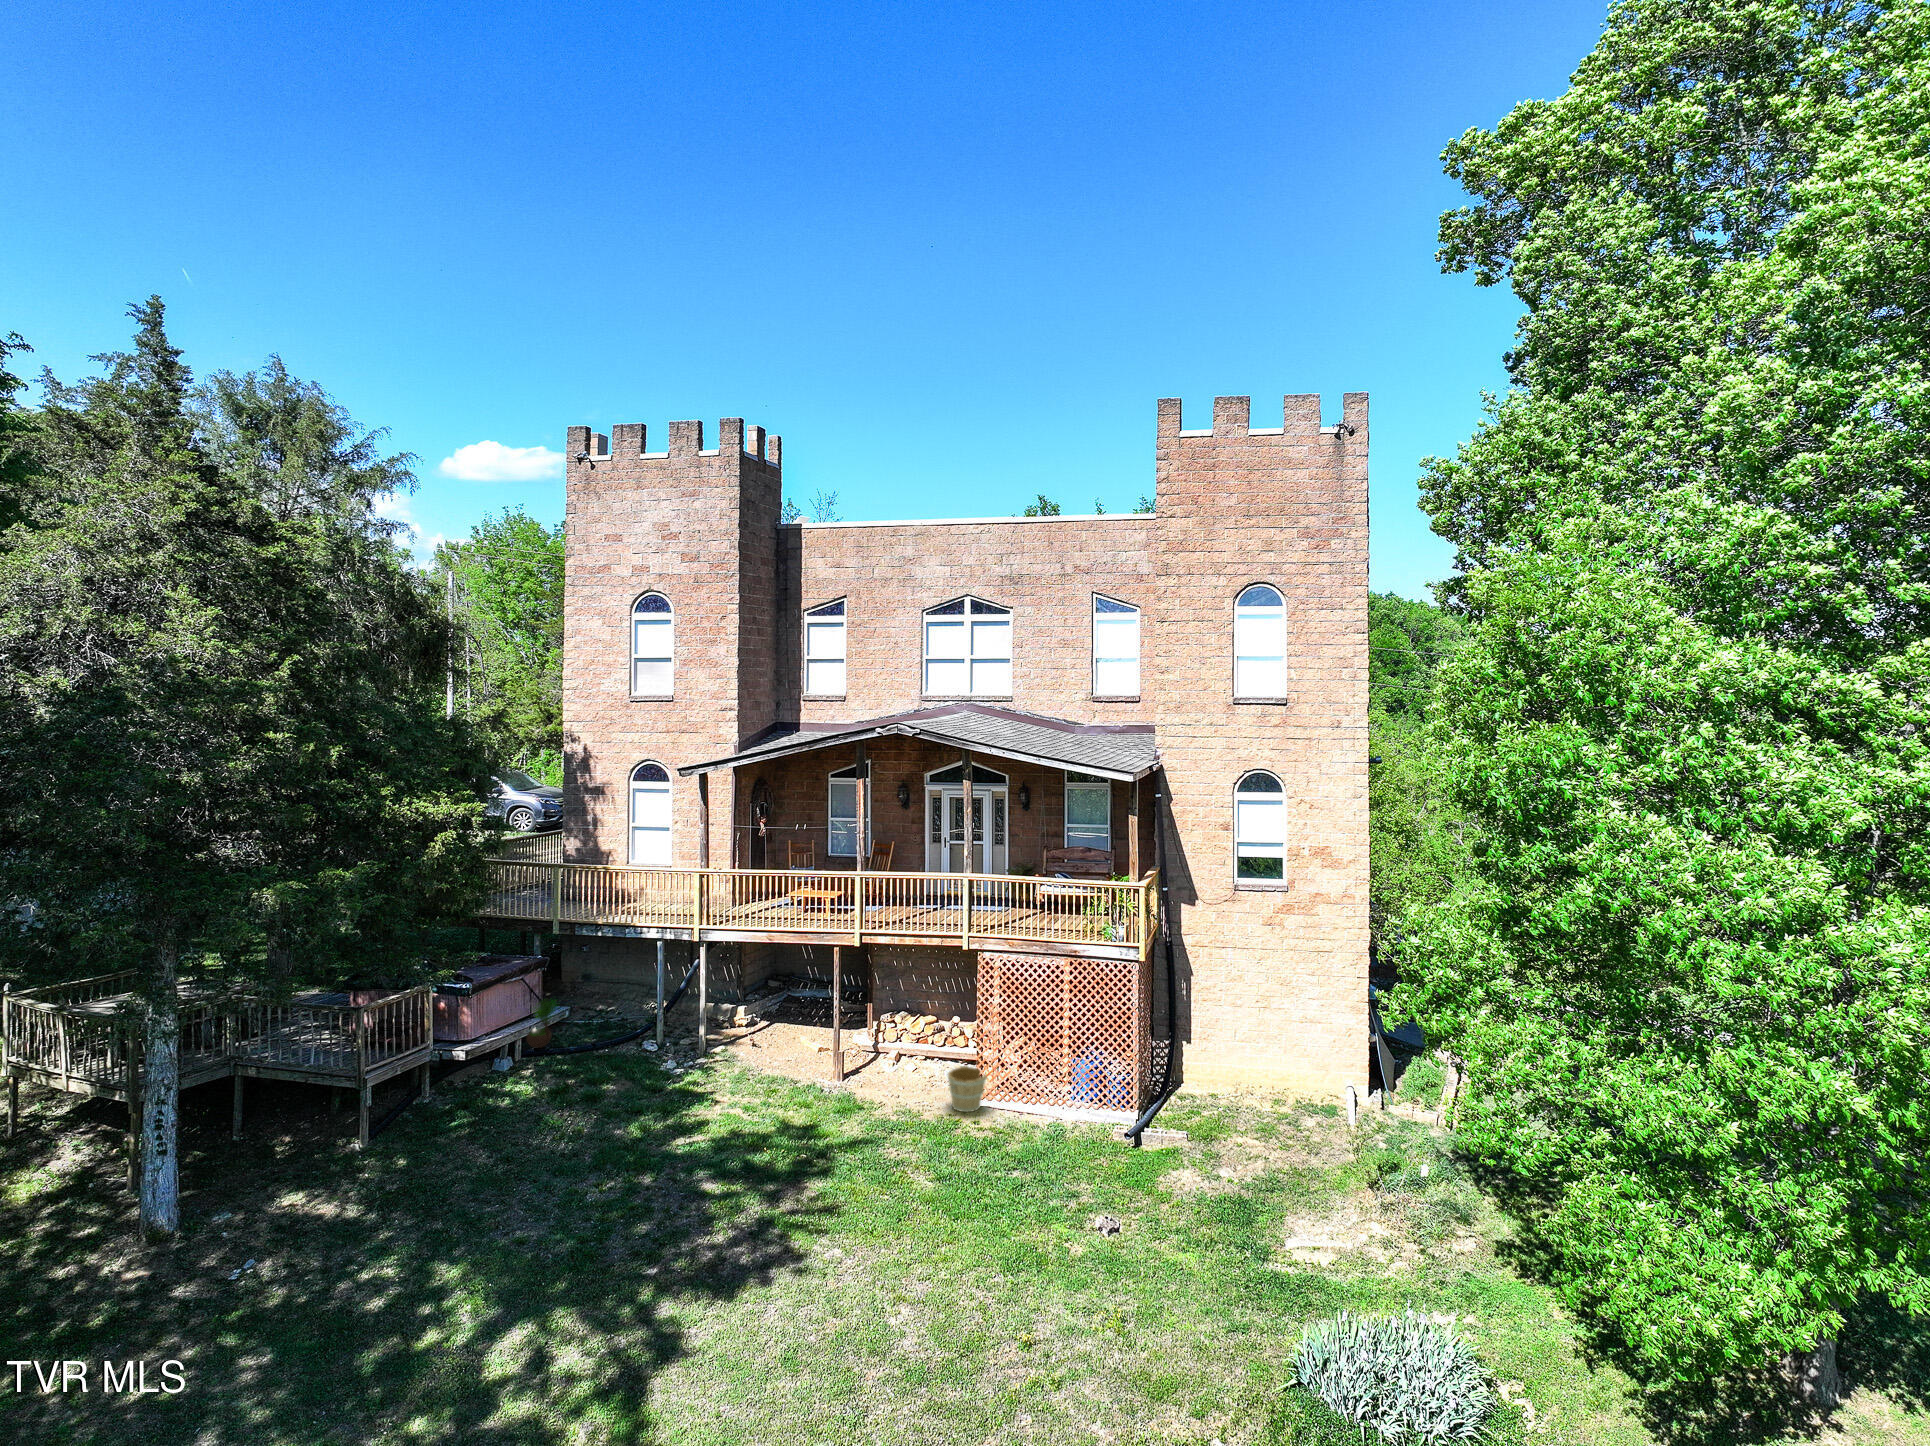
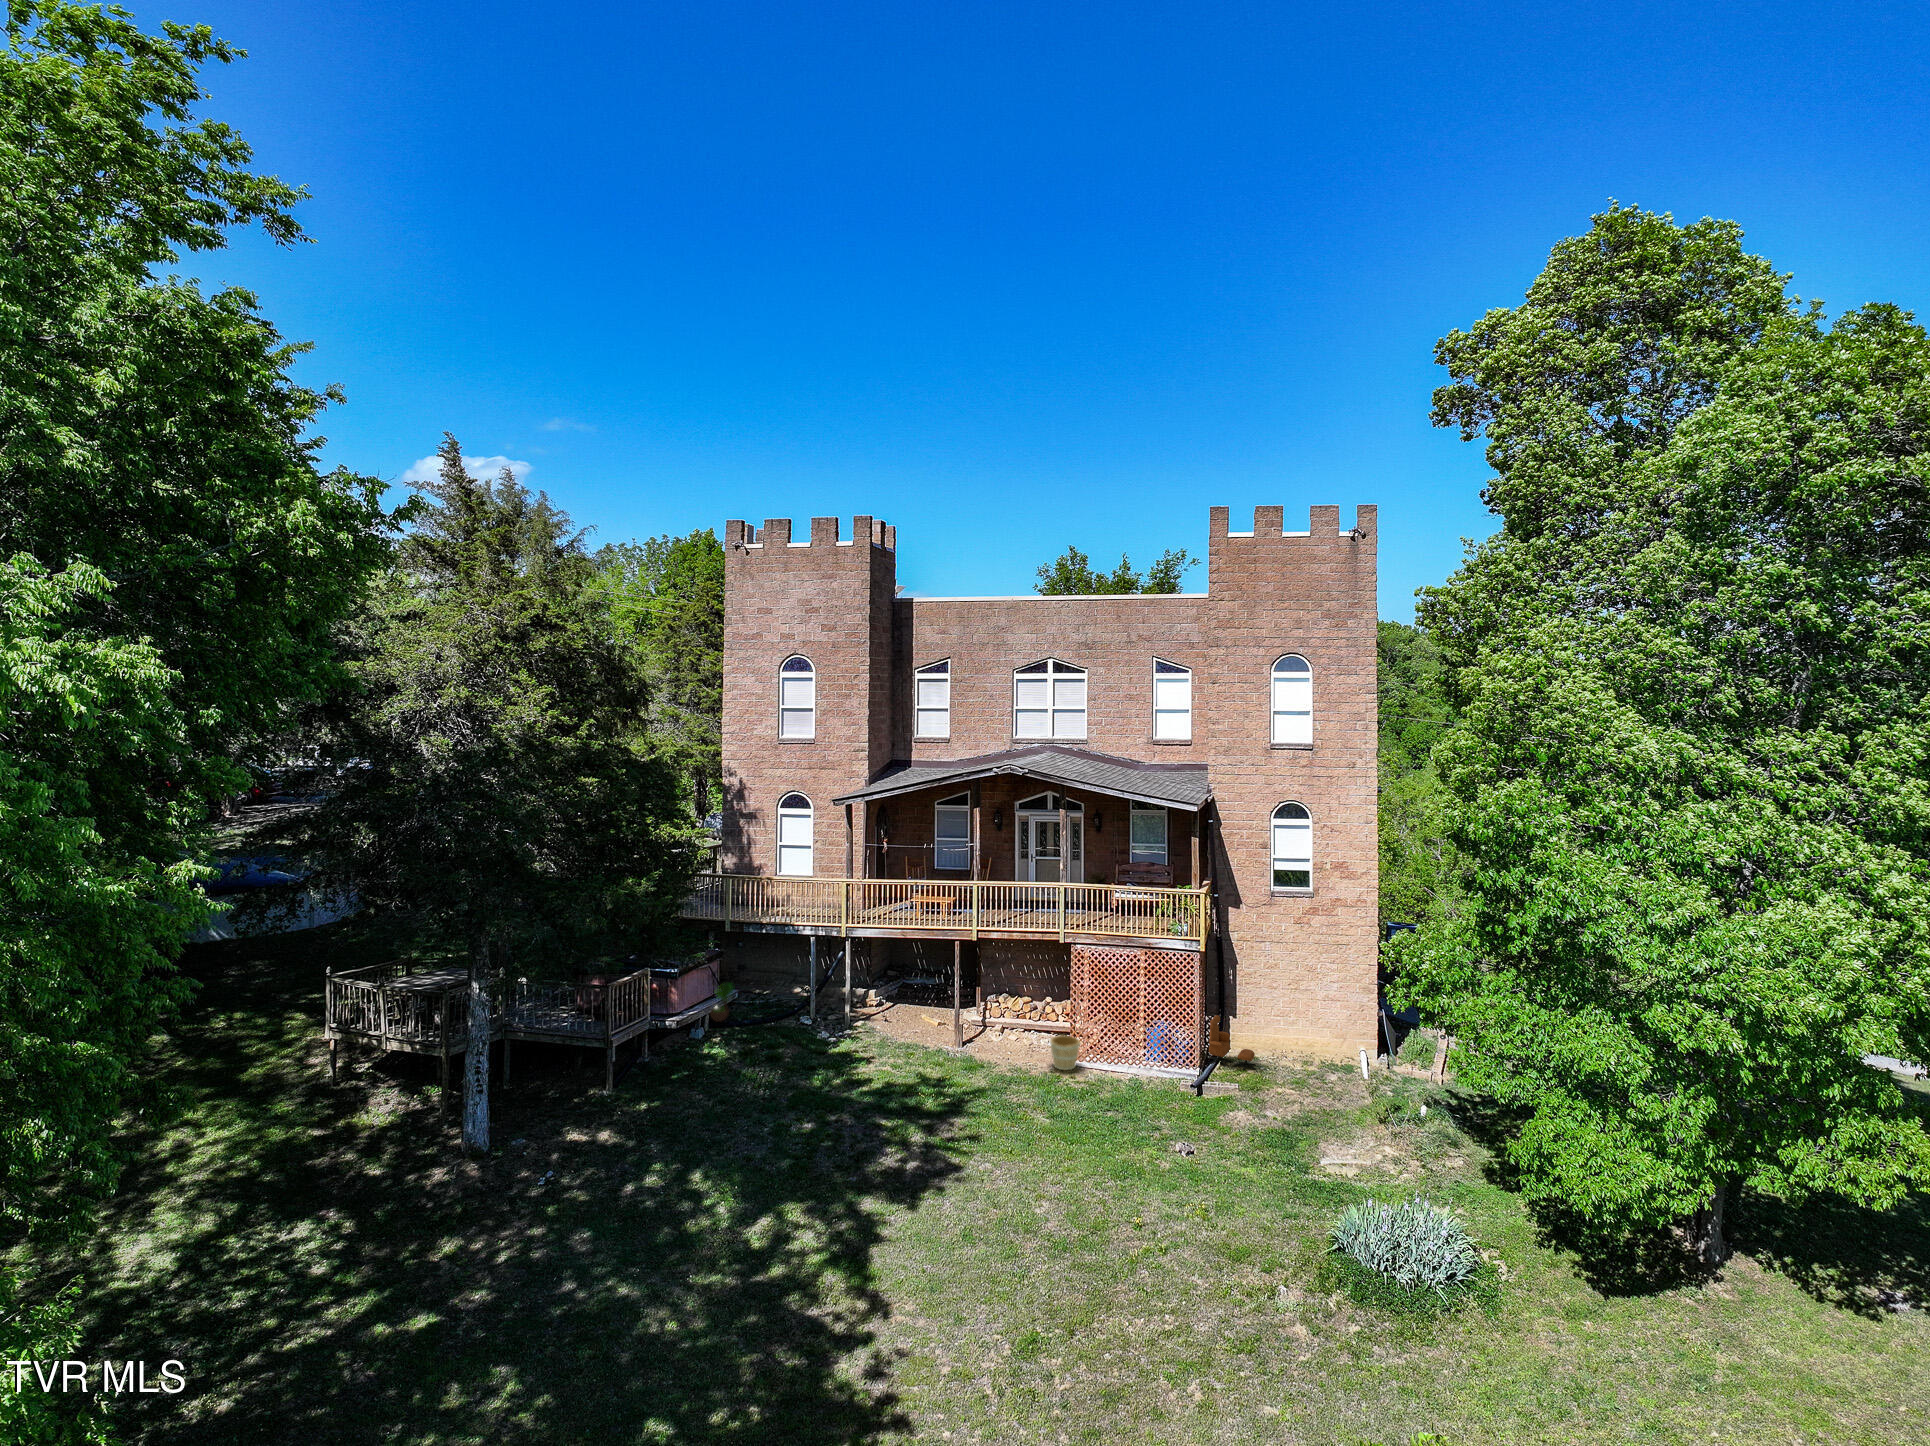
lounge chair: none [1151,1041,1211,1112] -> present [1208,1015,1256,1071]

